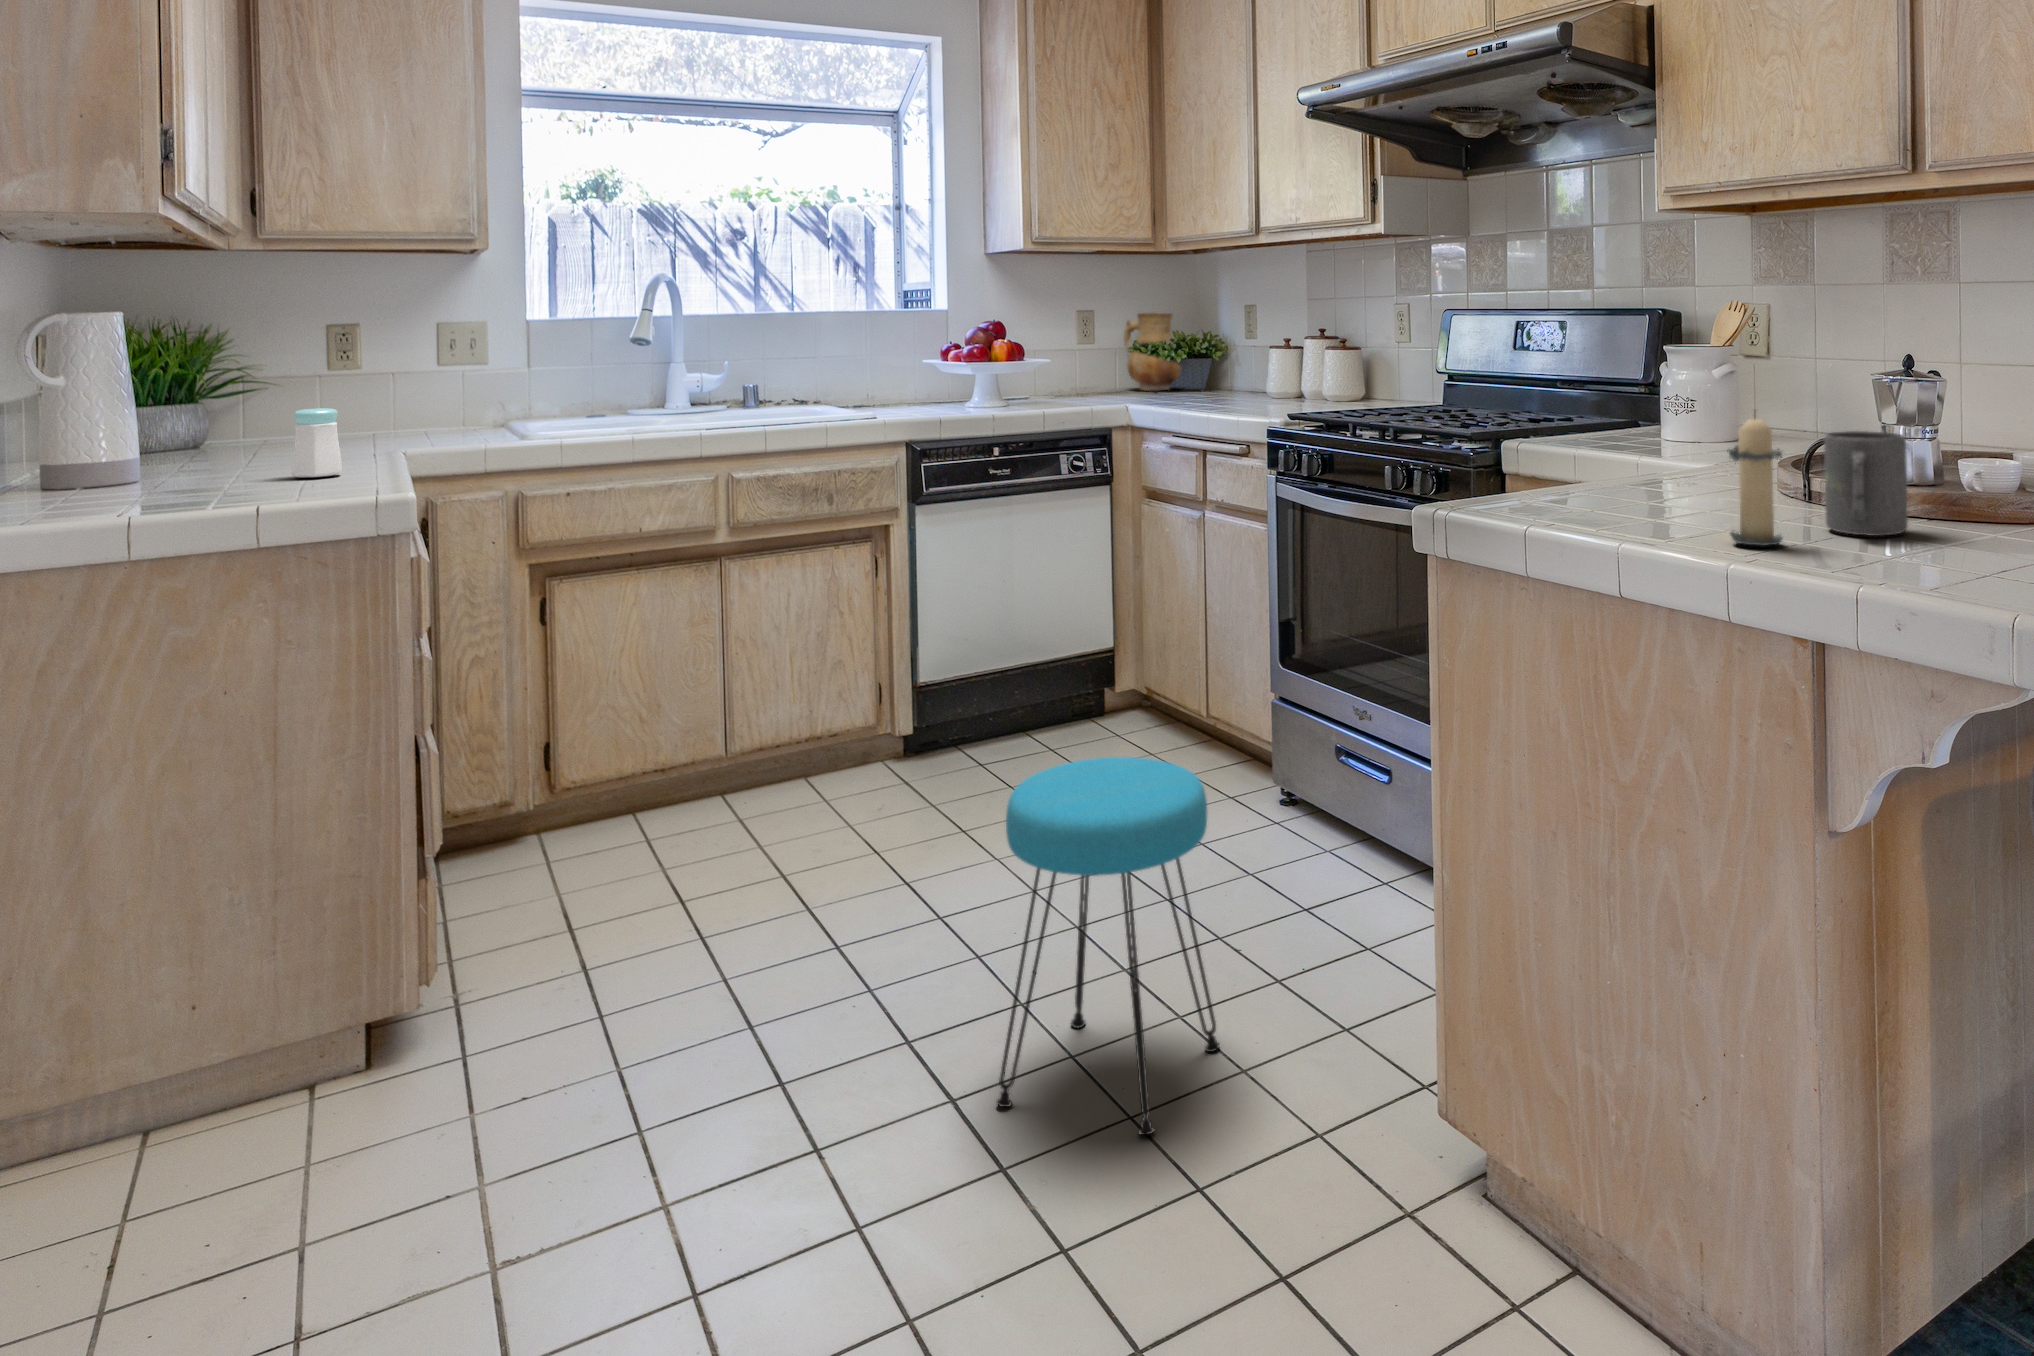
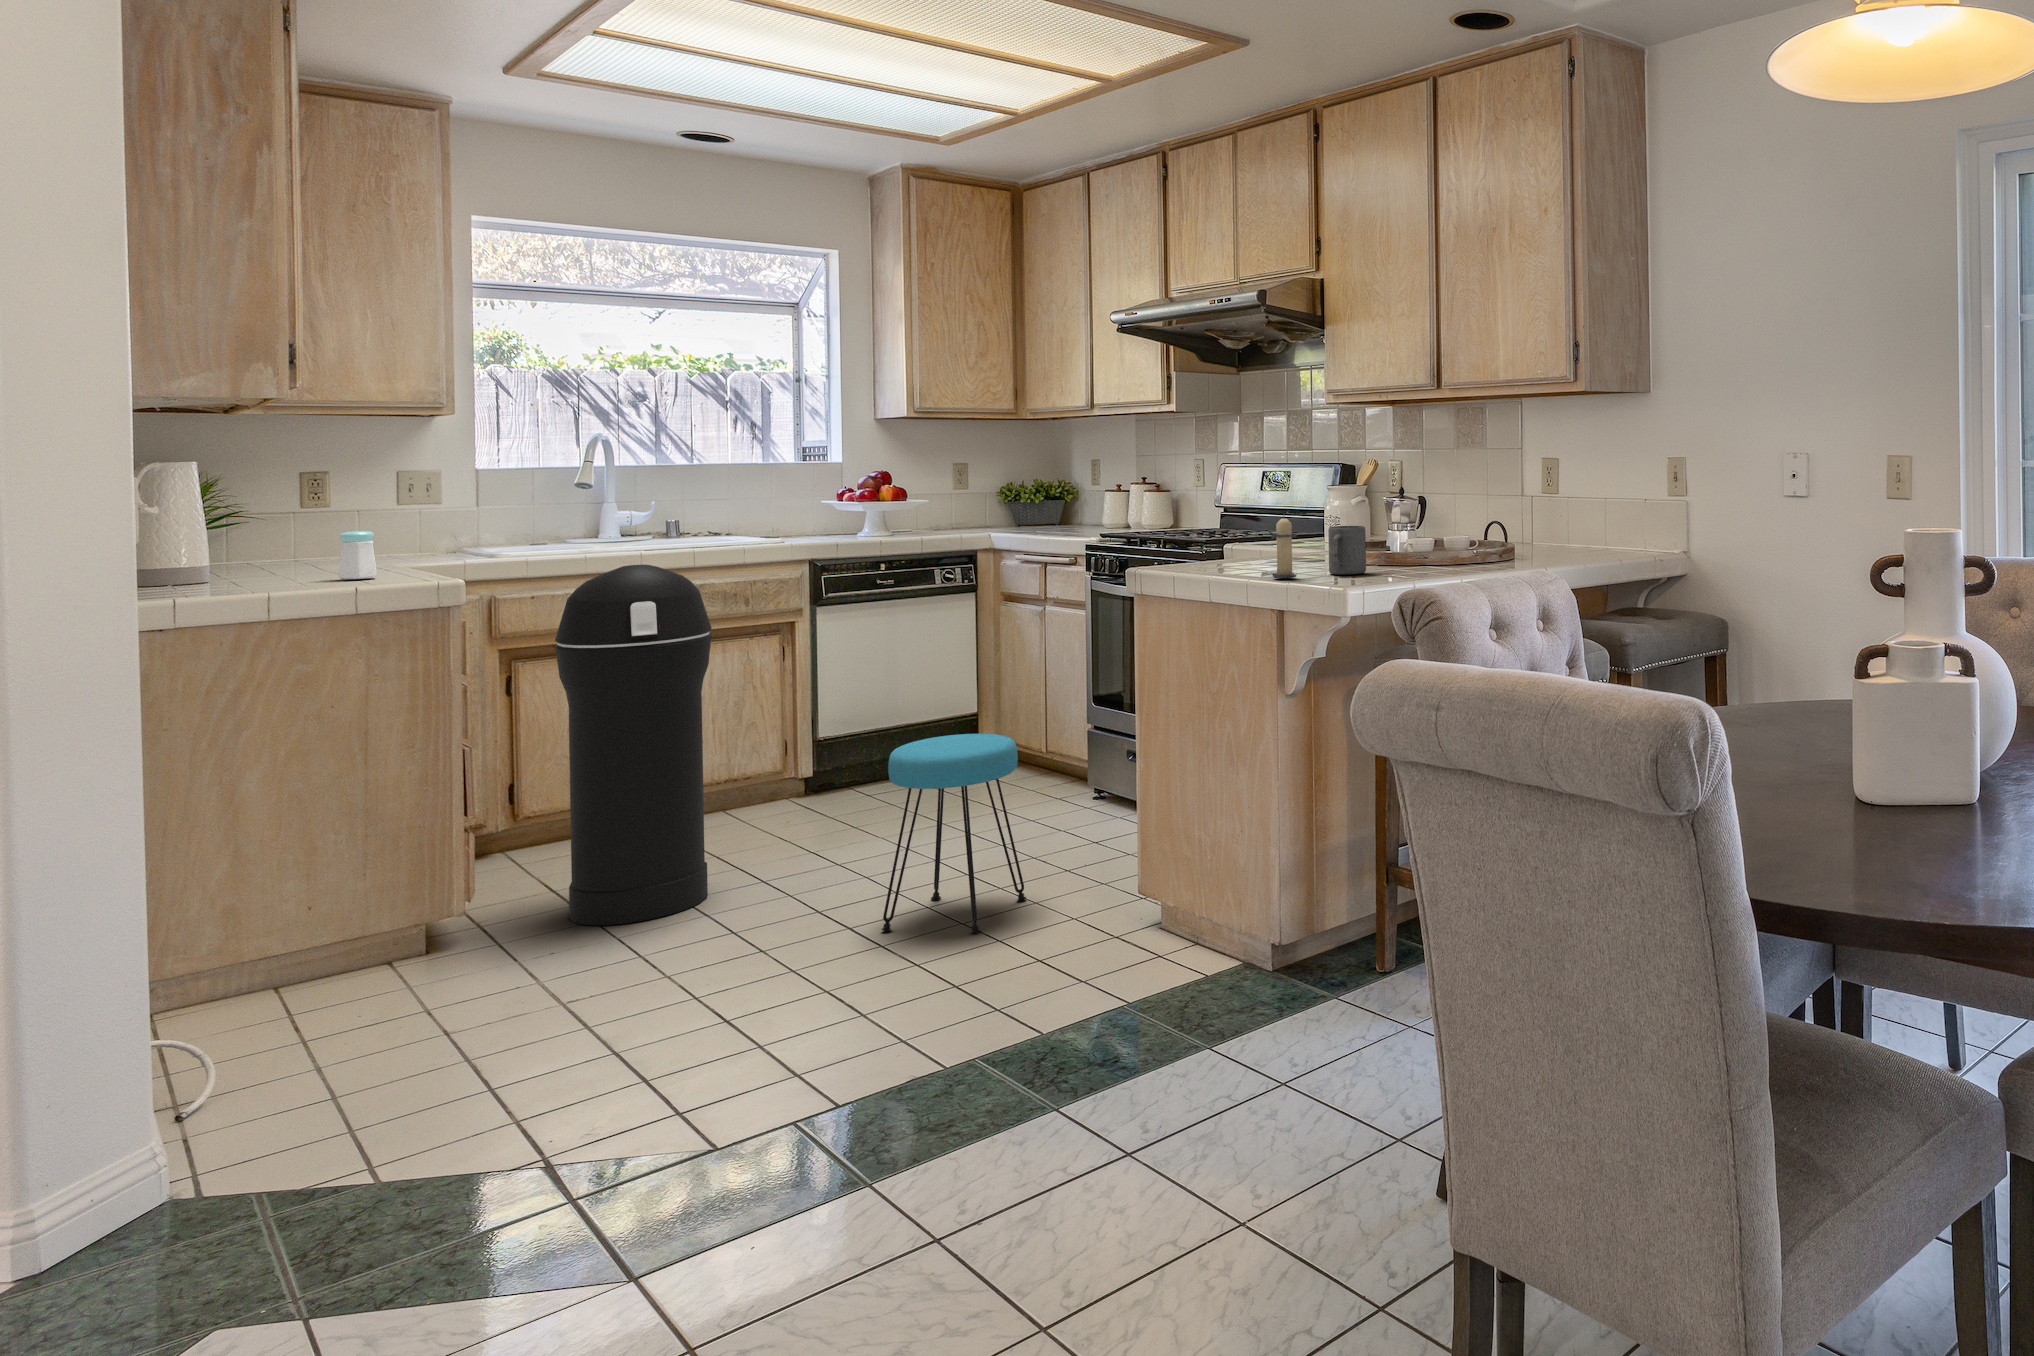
ceramic pitcher: present [1124,313,1182,391] -> none [988,463,1036,523]
trash can: none [550,464,764,1020] -> present [555,565,712,925]

